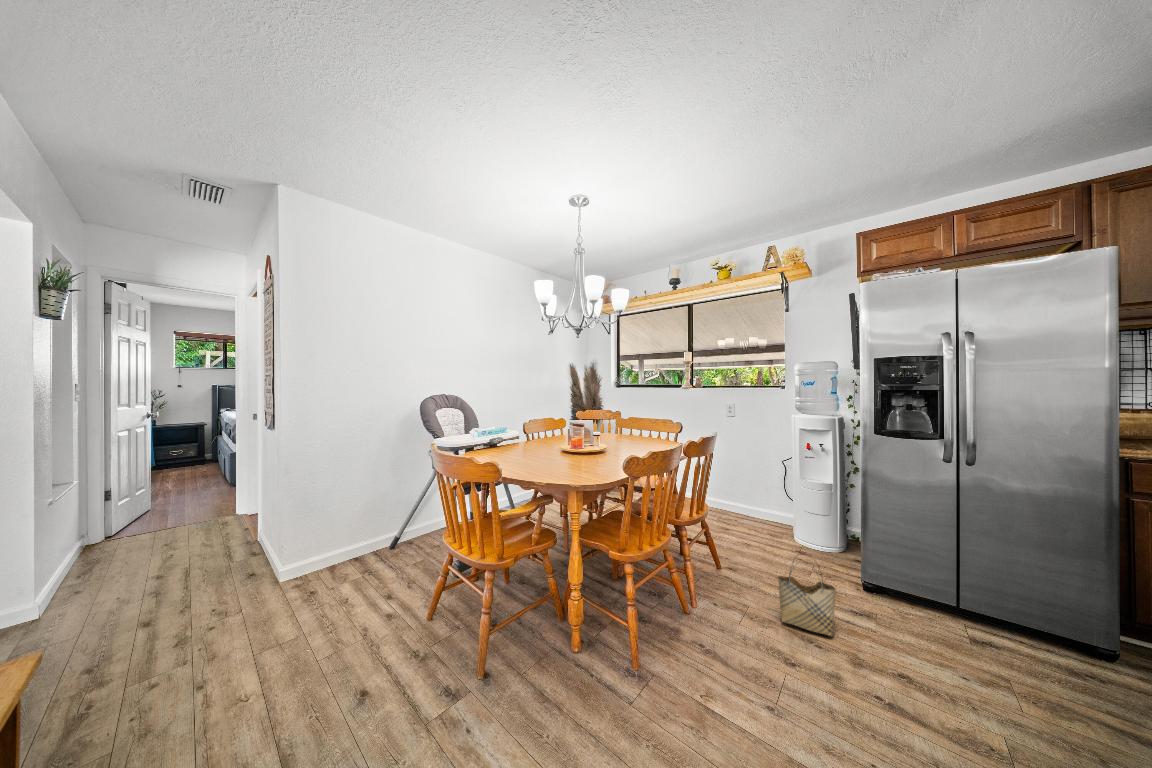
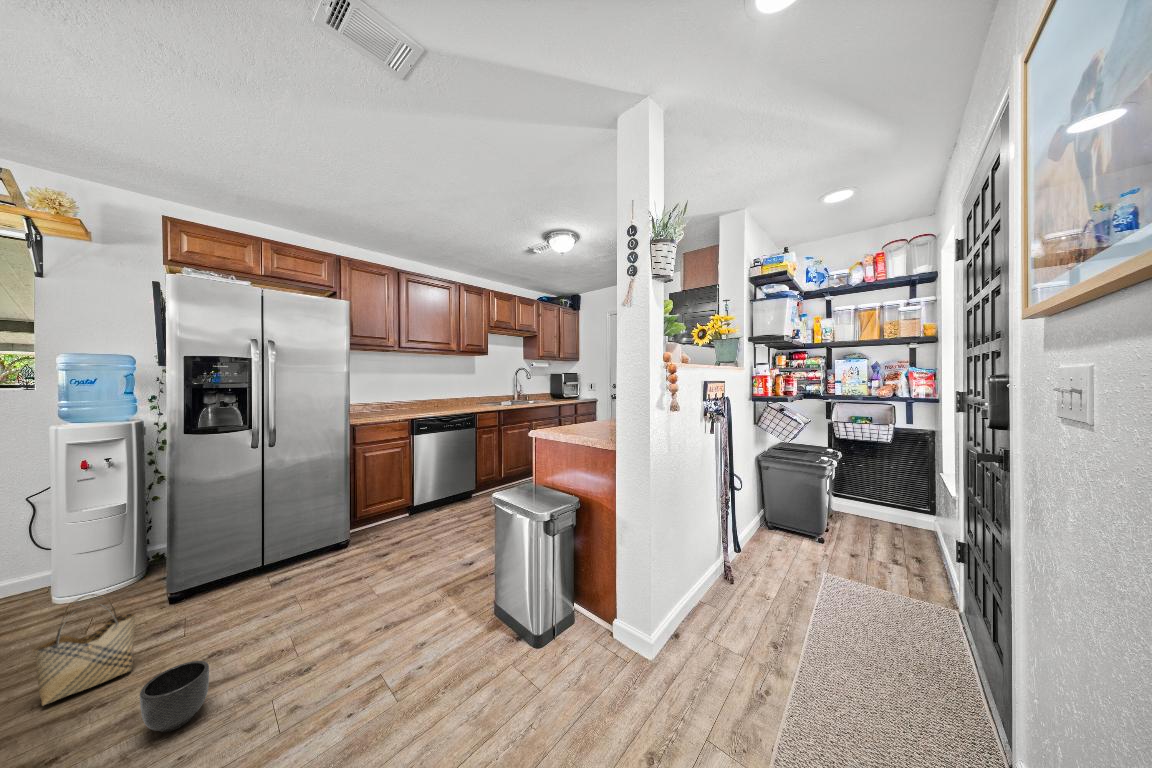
planter: none [836,664,896,736] -> present [140,661,209,732]

